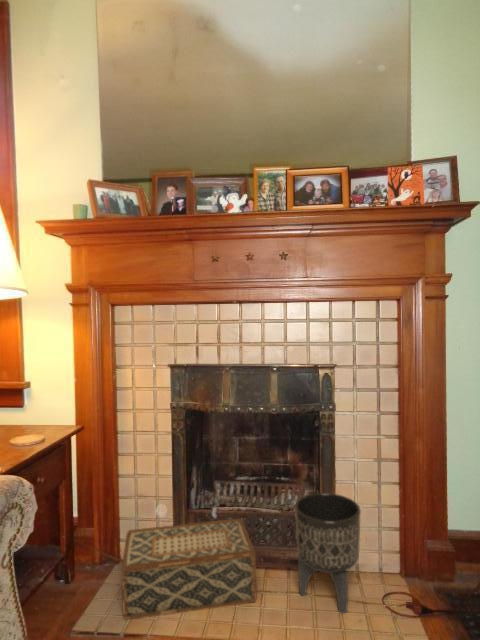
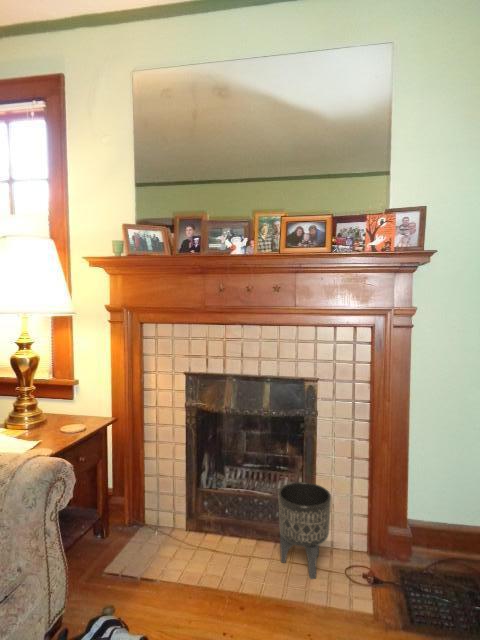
woven basket: present [121,518,256,620] -> none [141,498,245,570]

